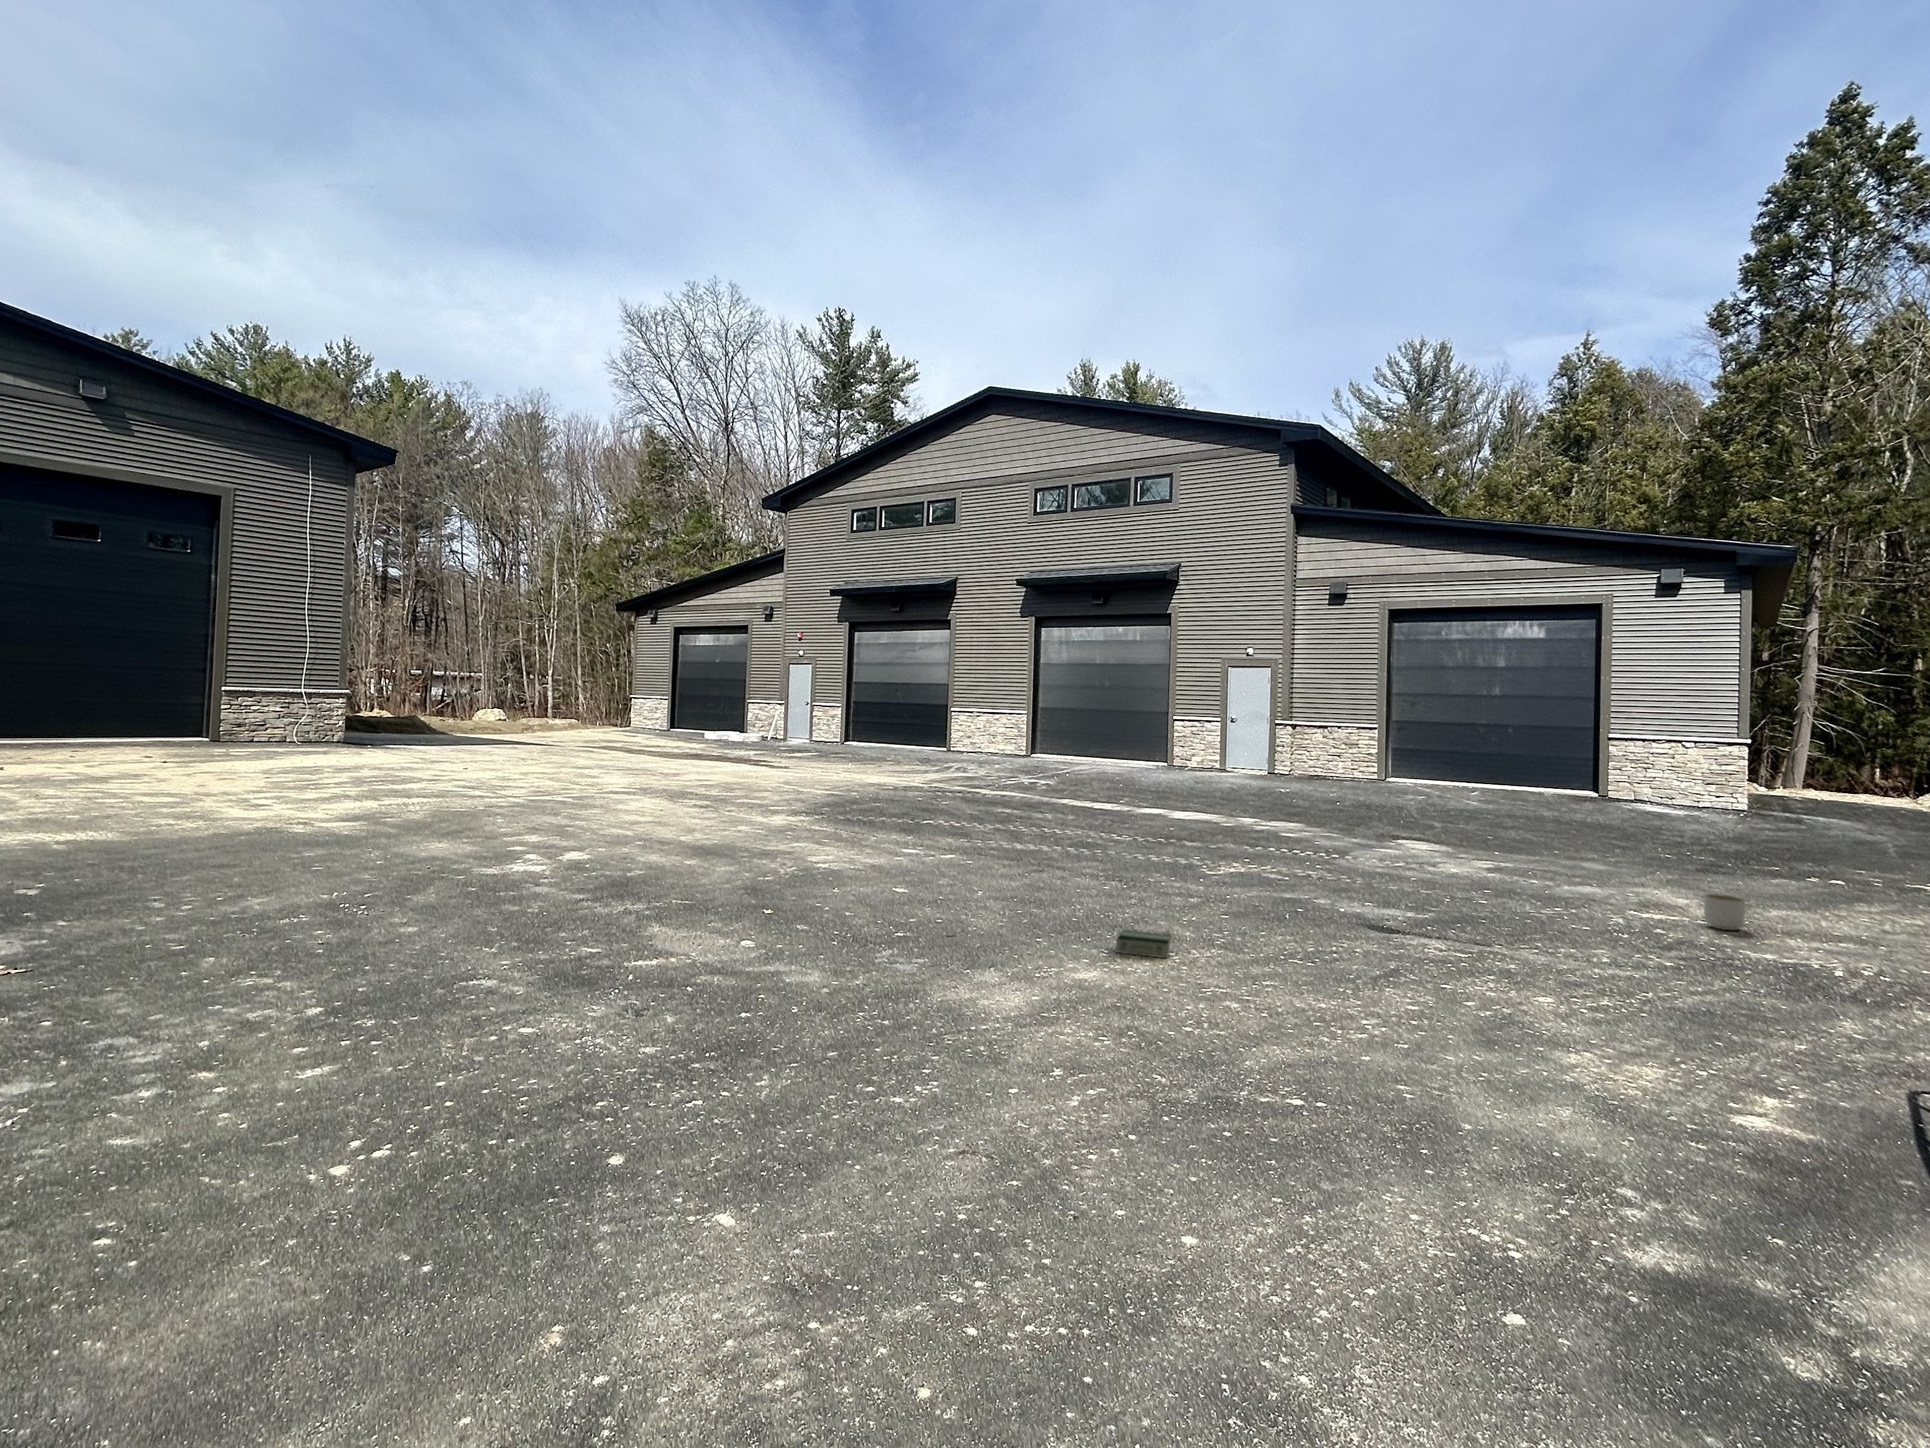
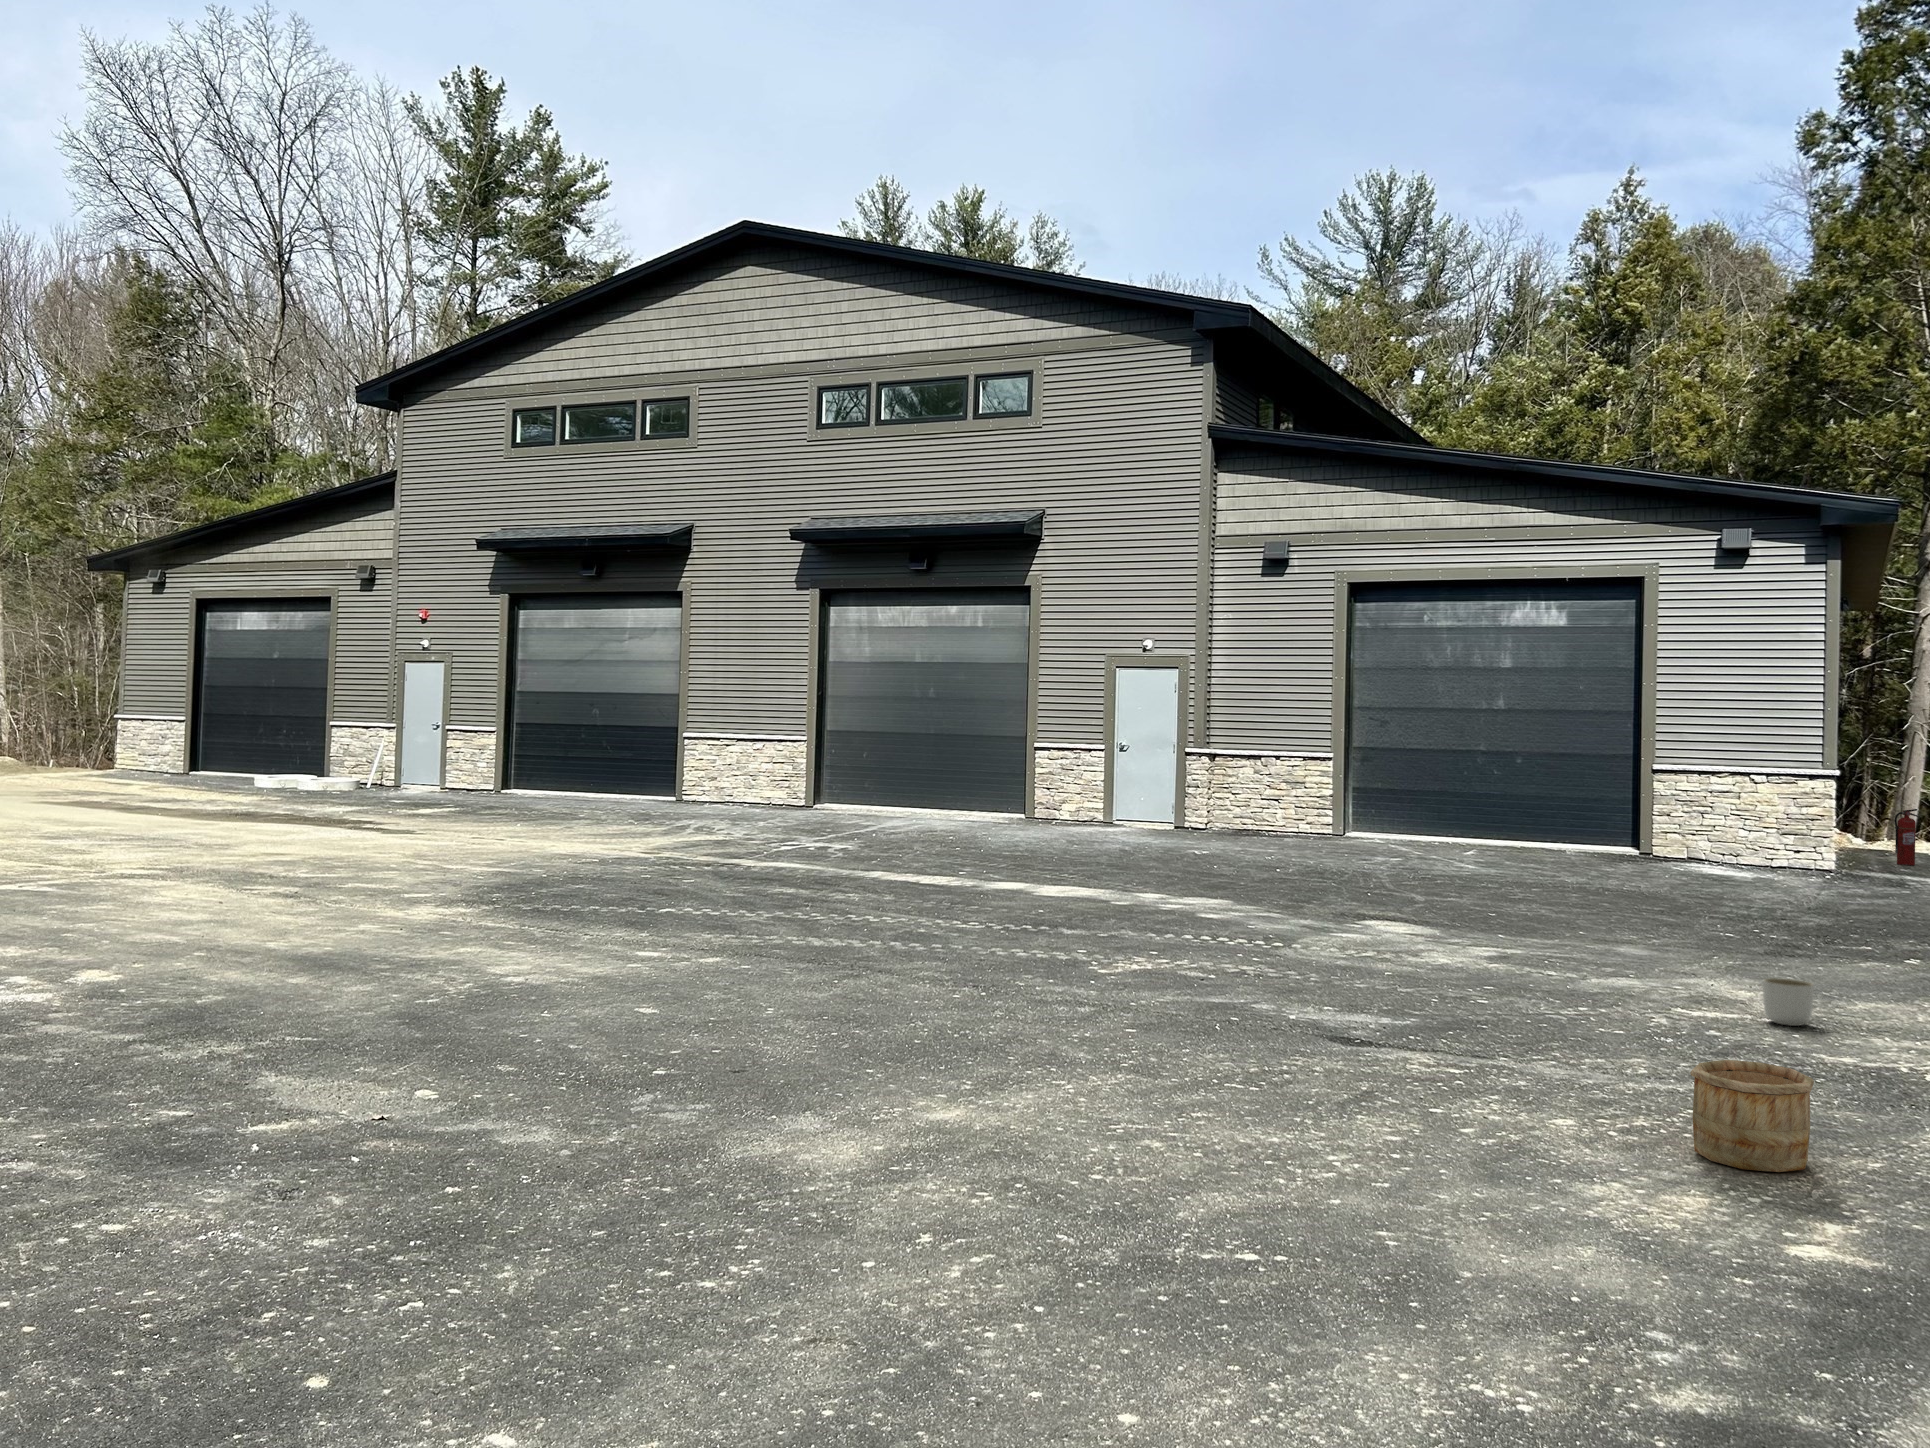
fire extinguisher: none [1801,767,1820,807] -> present [1895,809,1918,865]
toolbox: present [1116,930,1172,958] -> none [985,1051,1065,1088]
wooden bucket: none [1649,962,1754,1053] -> present [1690,1060,1814,1172]

